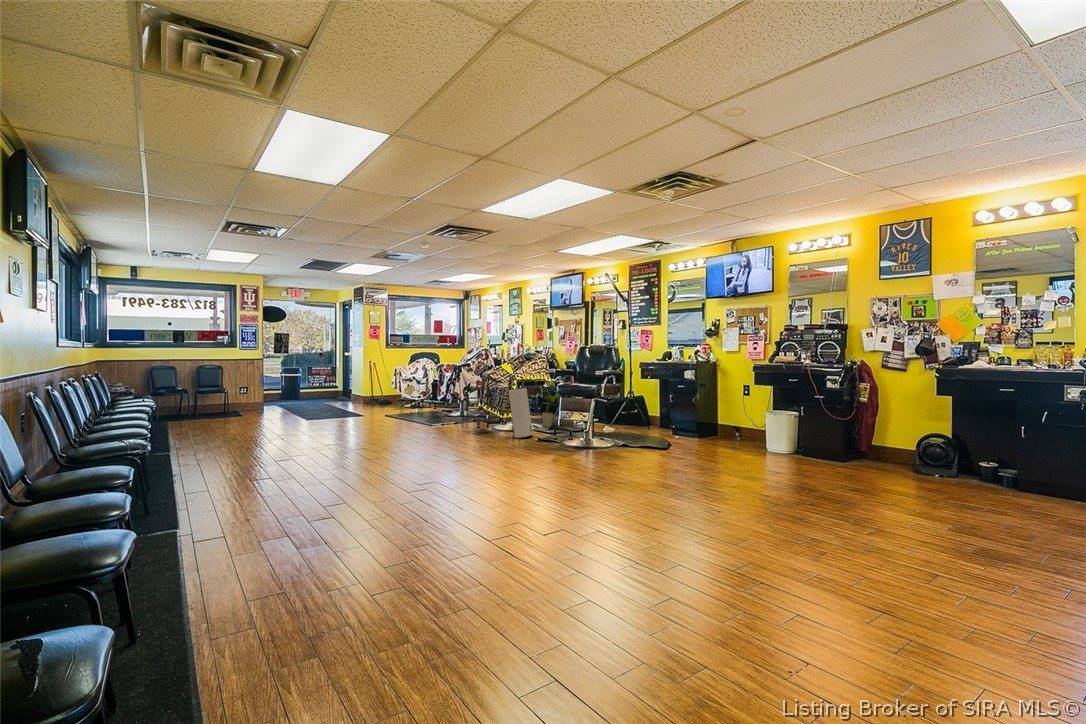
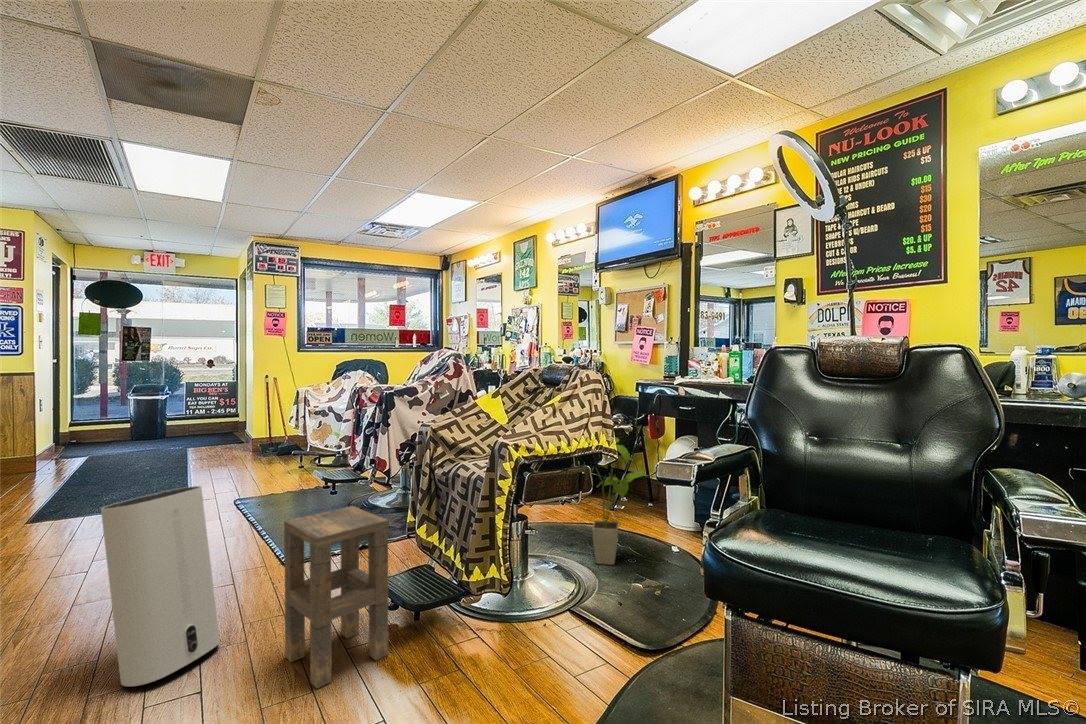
air purifier: present [508,388,533,438] -> present [101,486,220,686]
side table: none [448,396,478,439] -> present [284,506,388,688]

